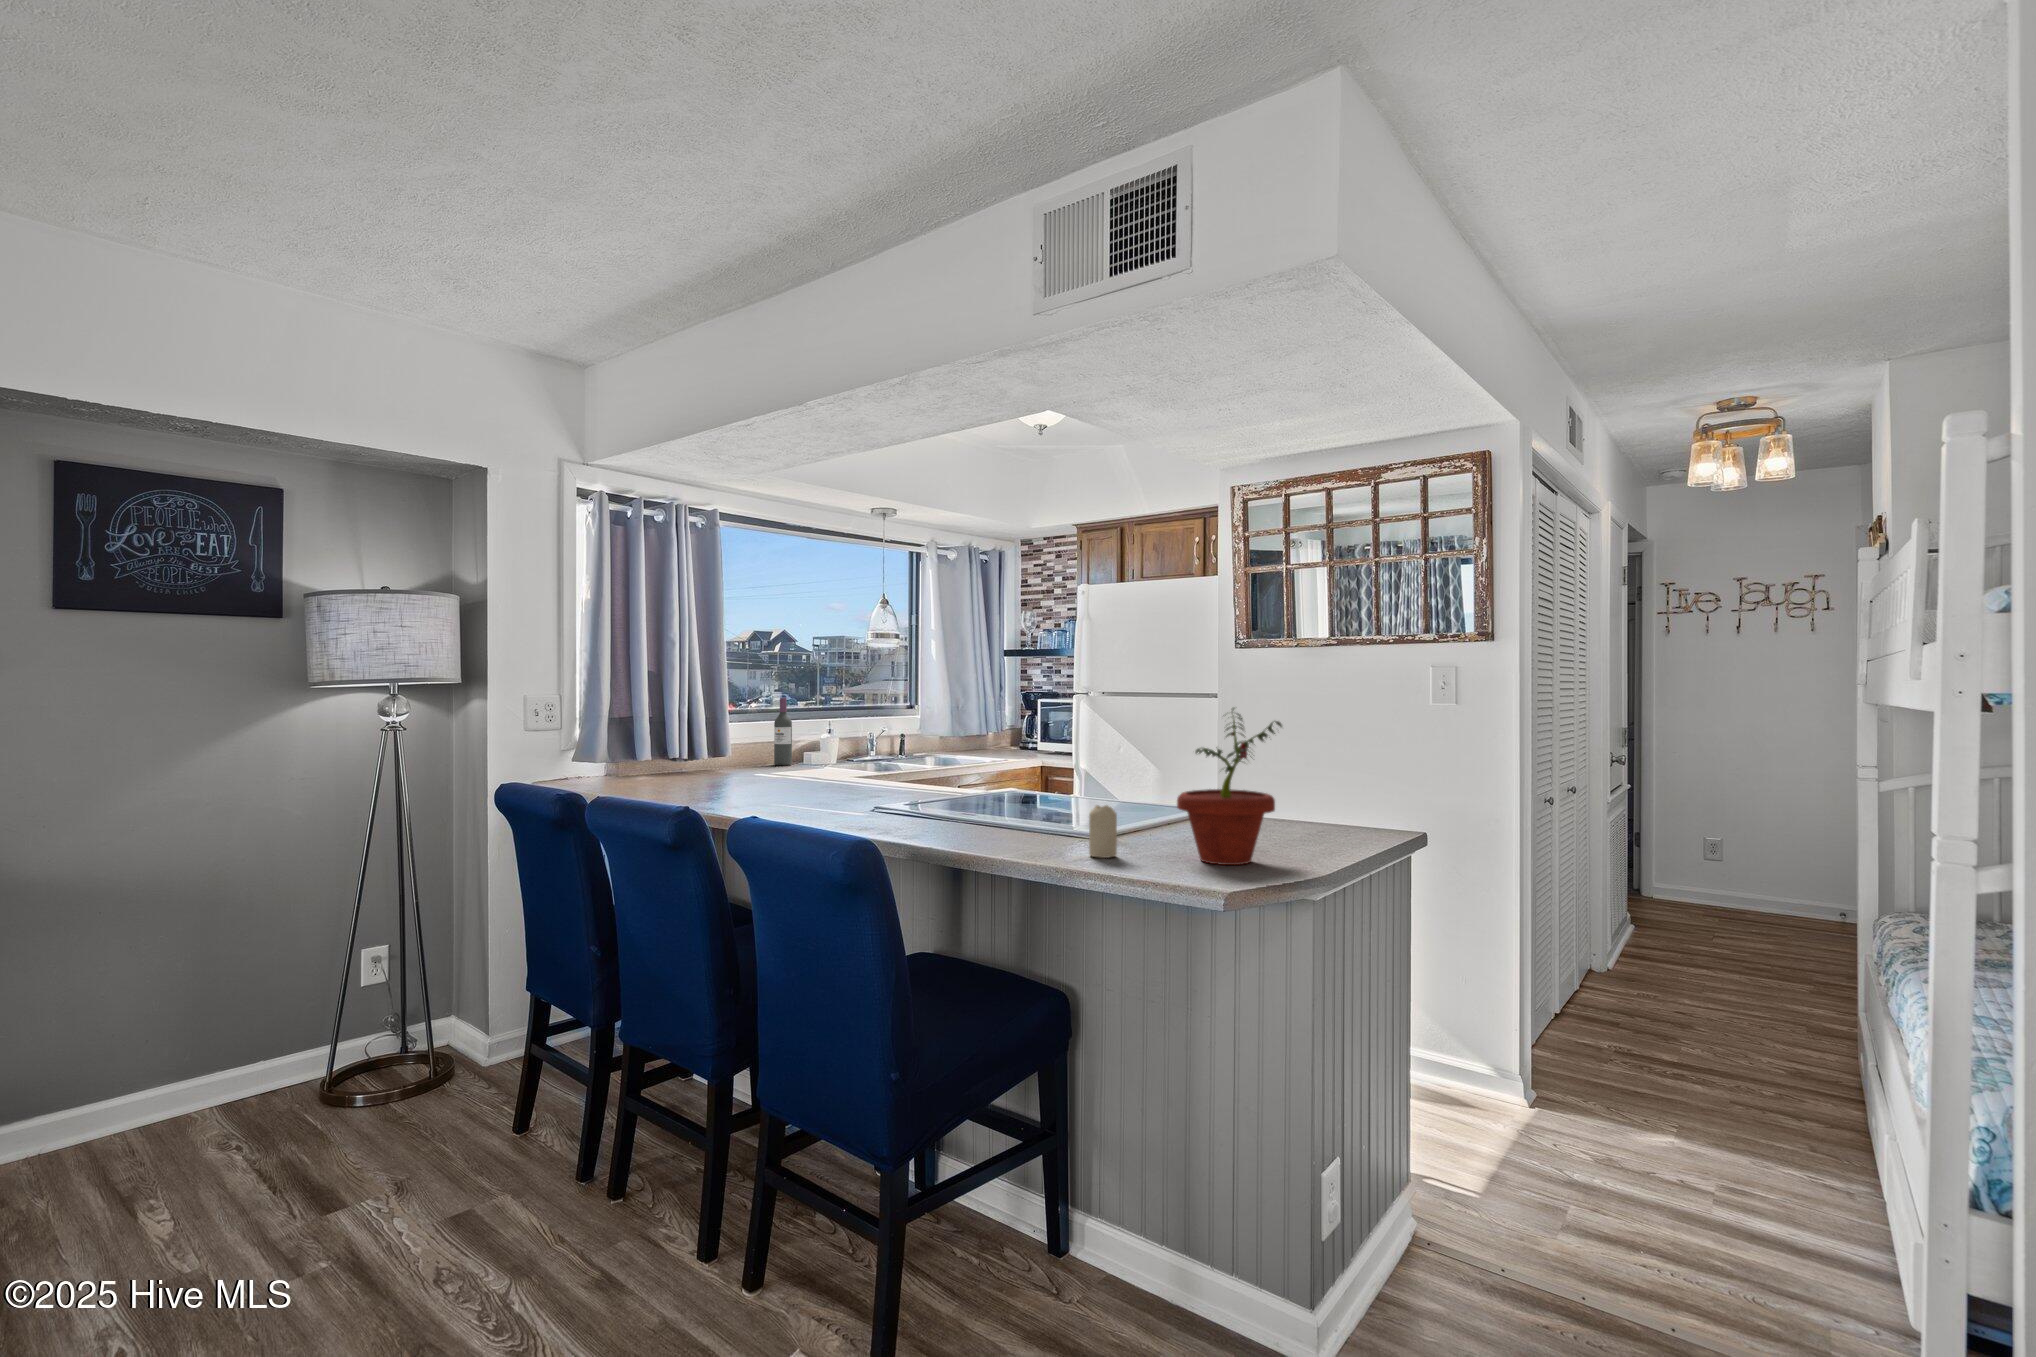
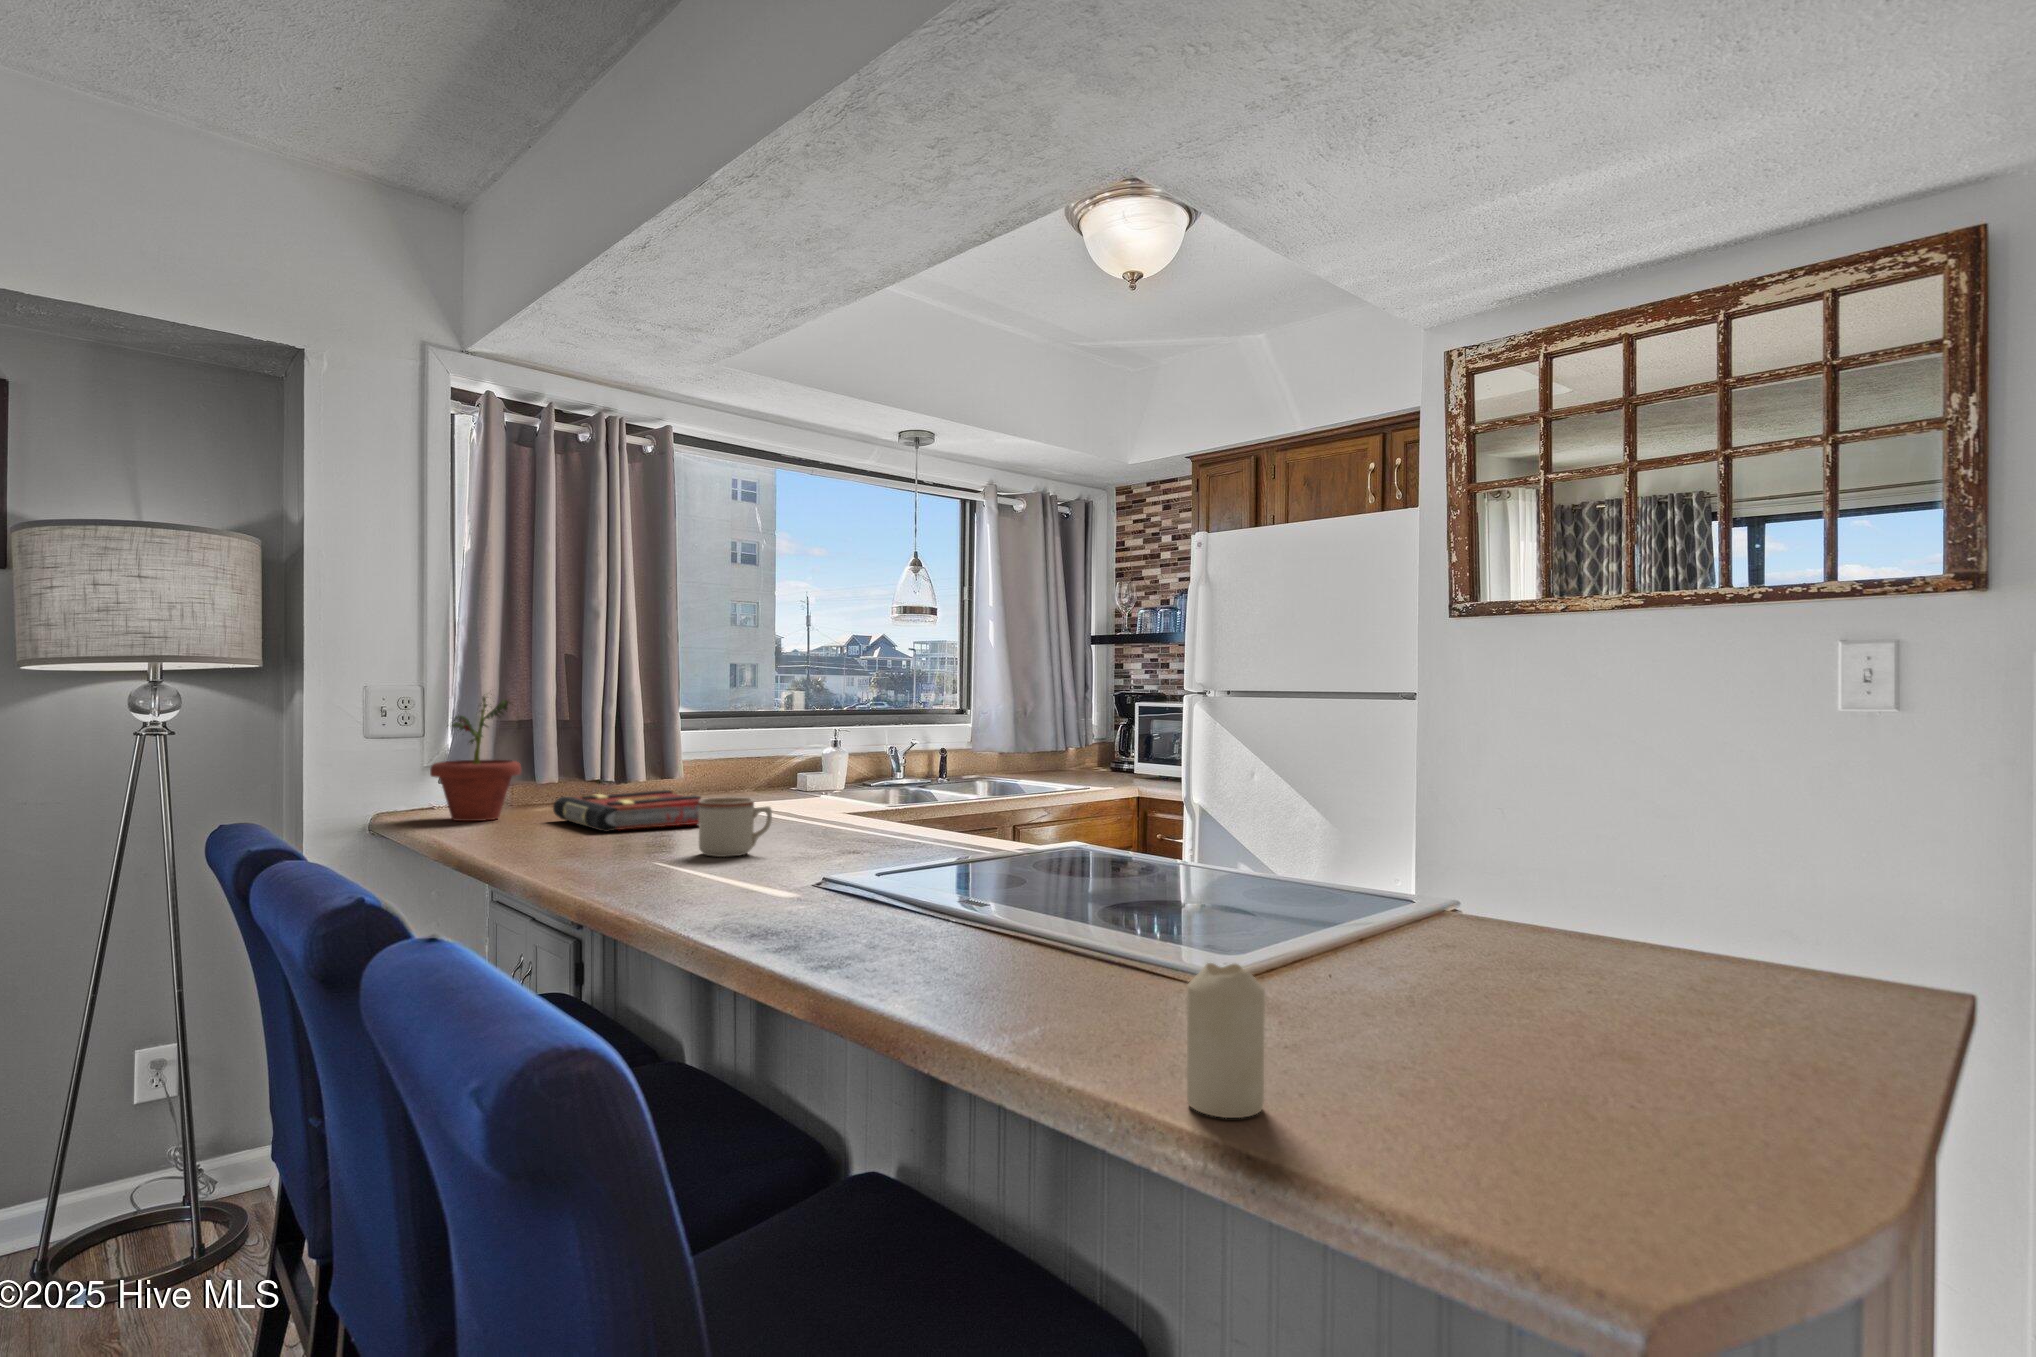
wine bottle: present [774,698,792,765] -> none [749,695,775,792]
potted plant: present [1177,708,1282,865] -> present [430,696,521,821]
book: none [675,762,778,787] -> present [553,790,701,832]
mug: none [796,762,838,797] -> present [699,797,772,857]

